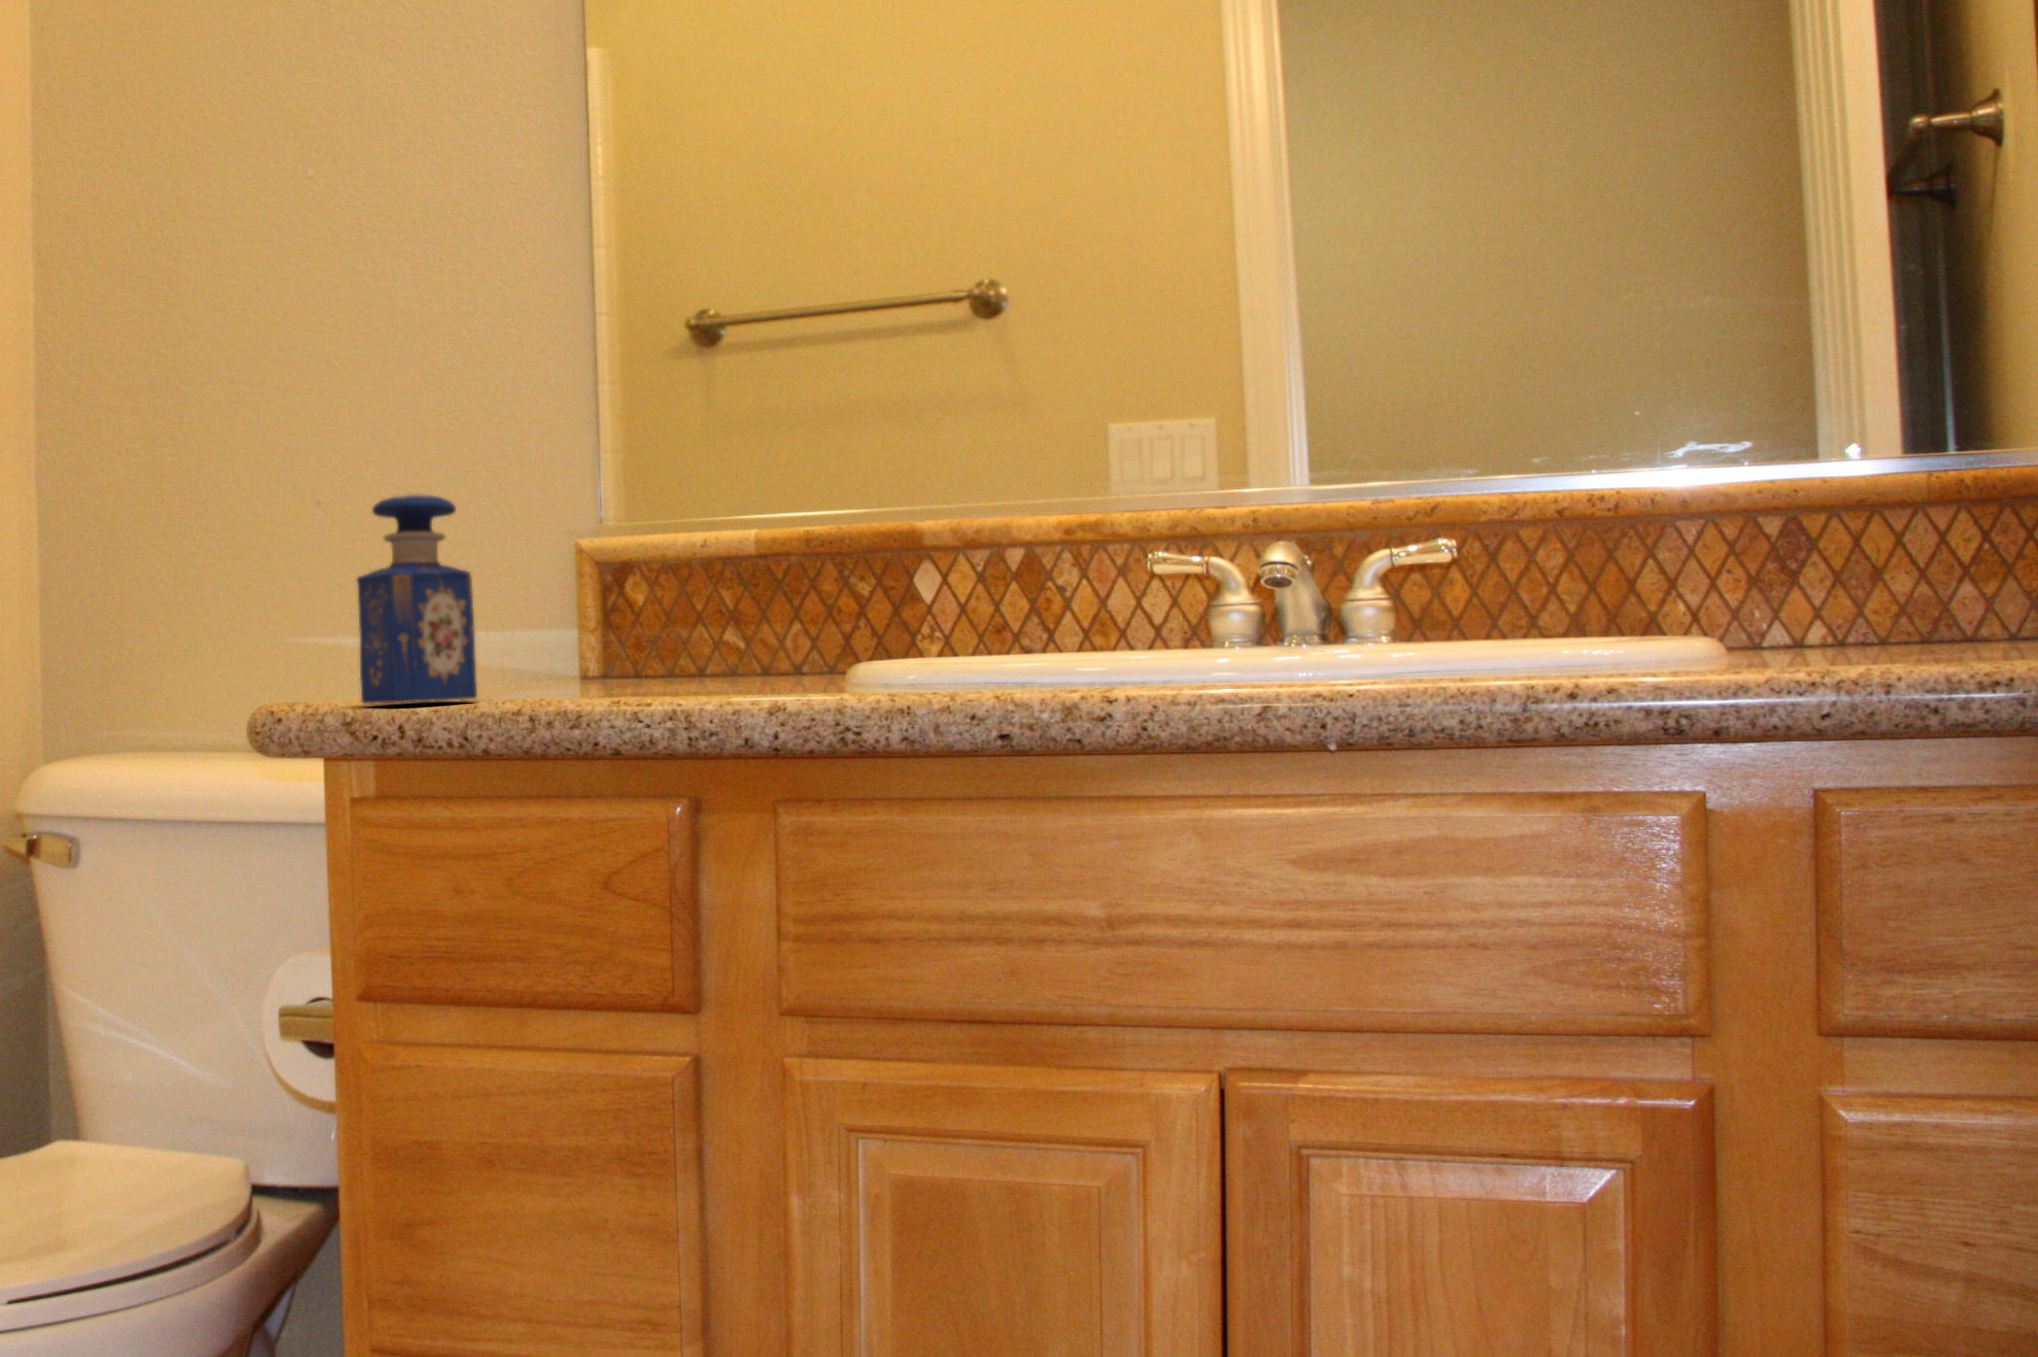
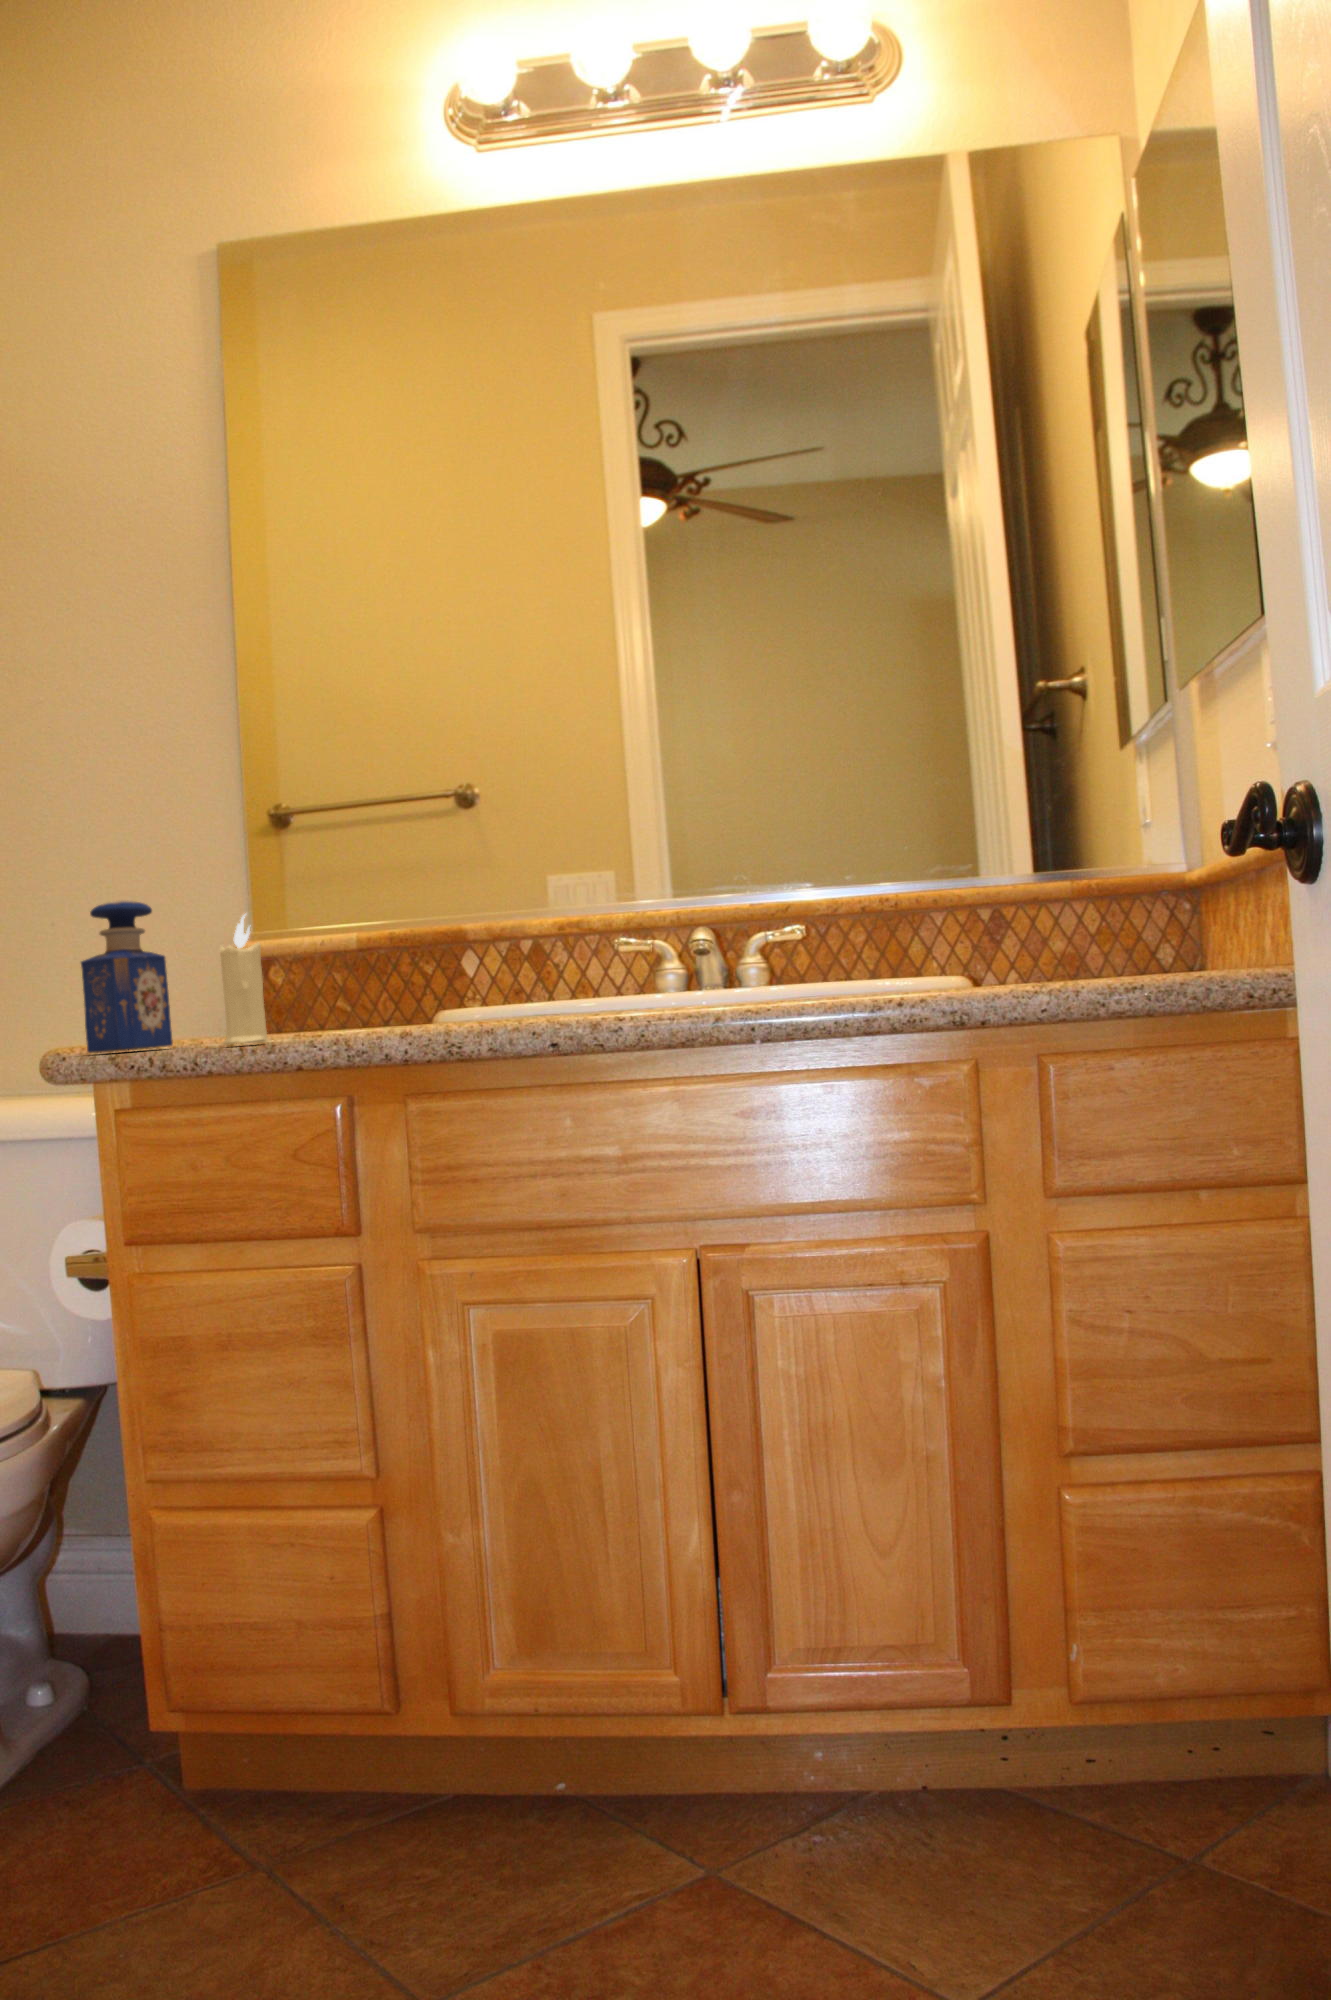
candle: none [503,515,571,710] -> present [220,914,267,1045]

